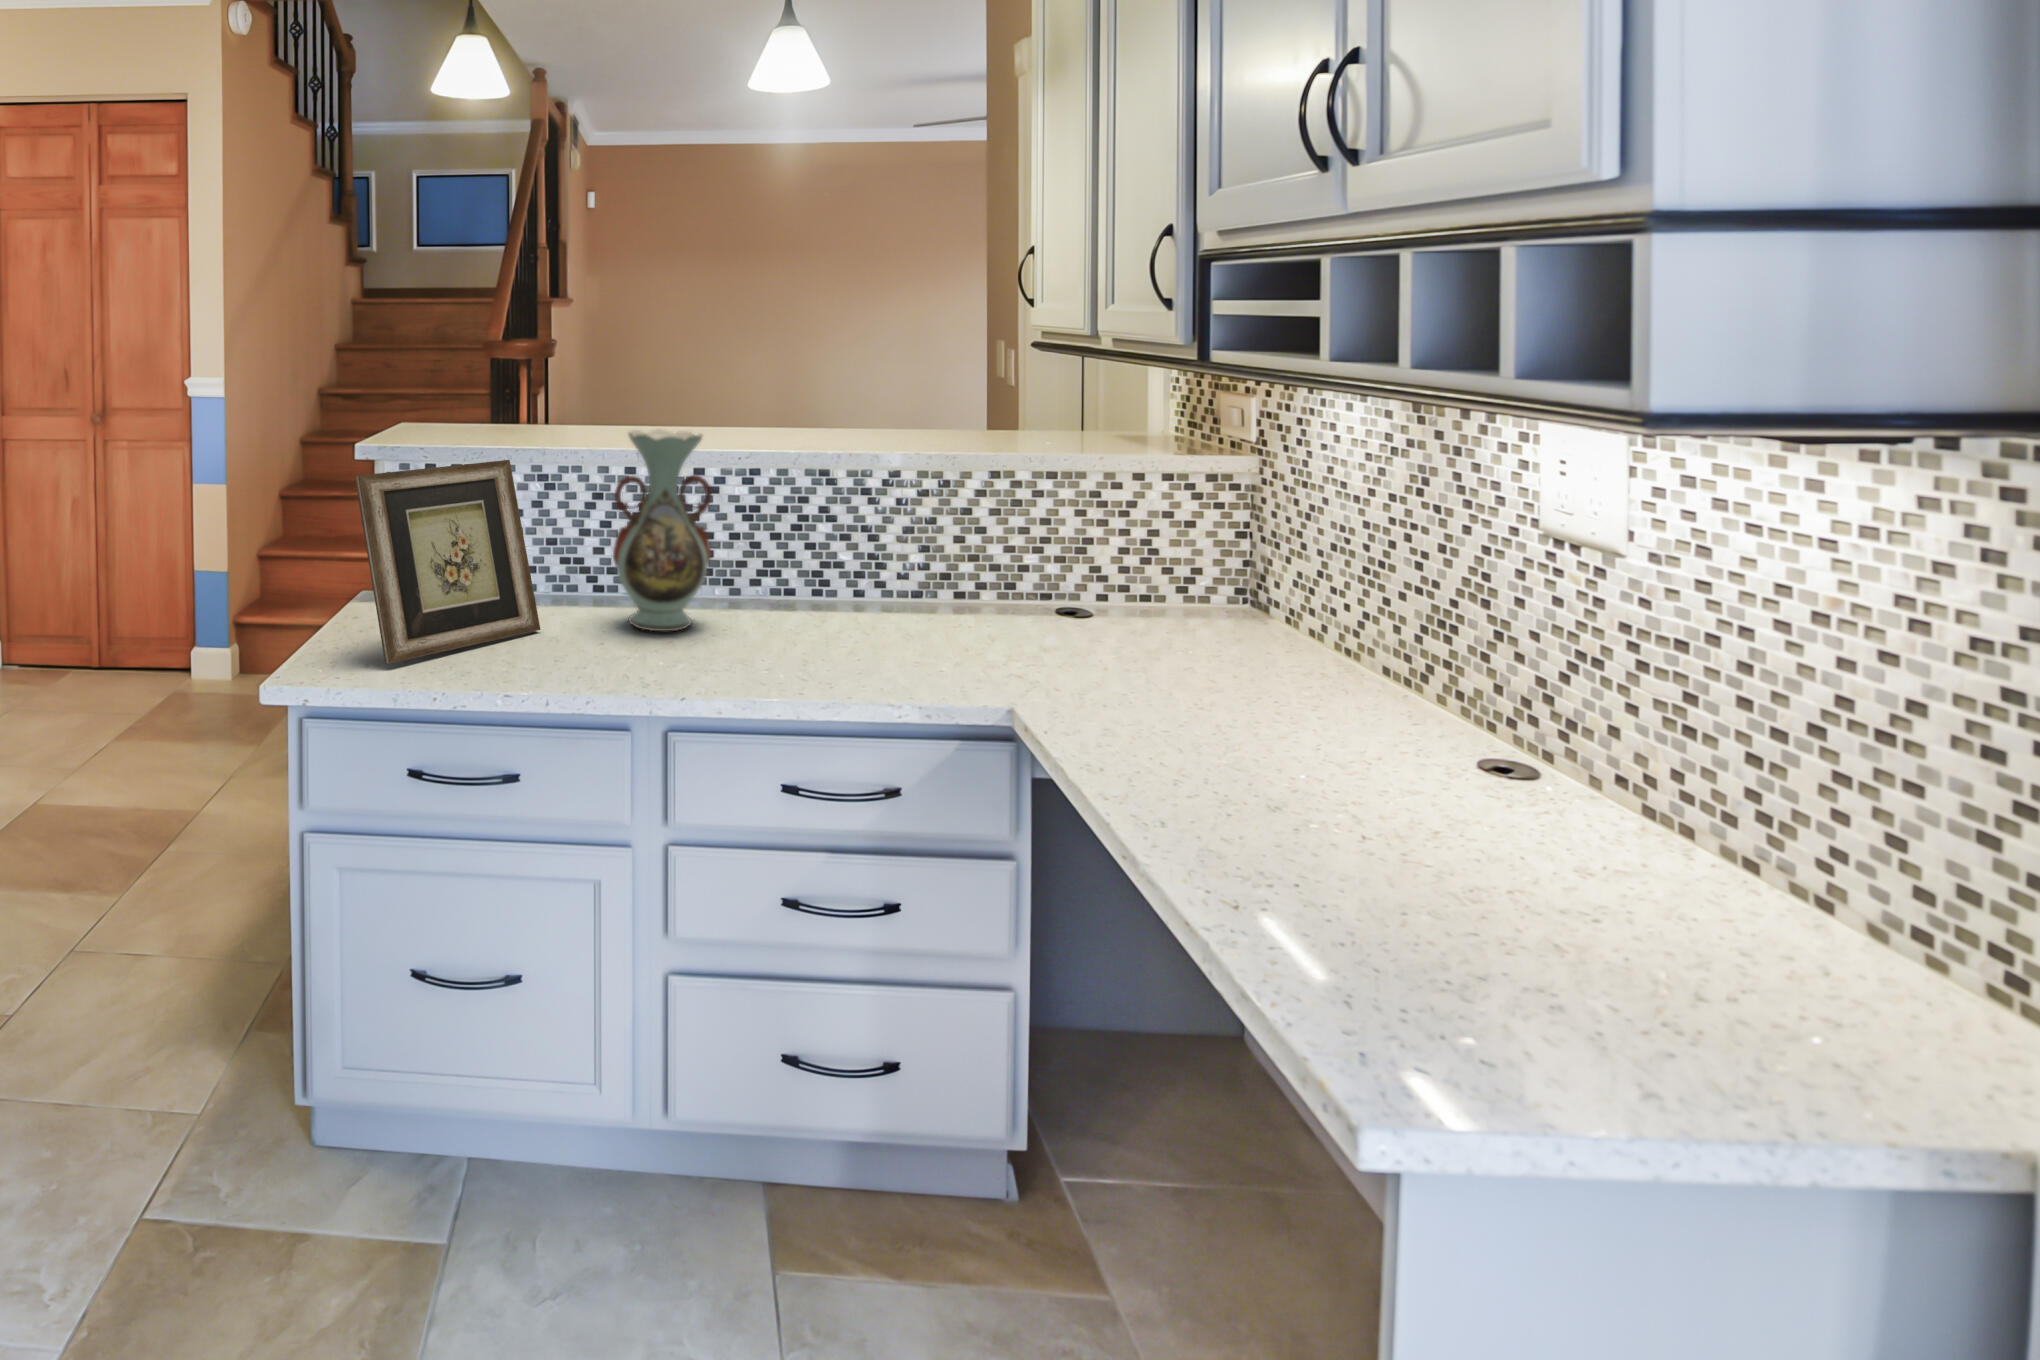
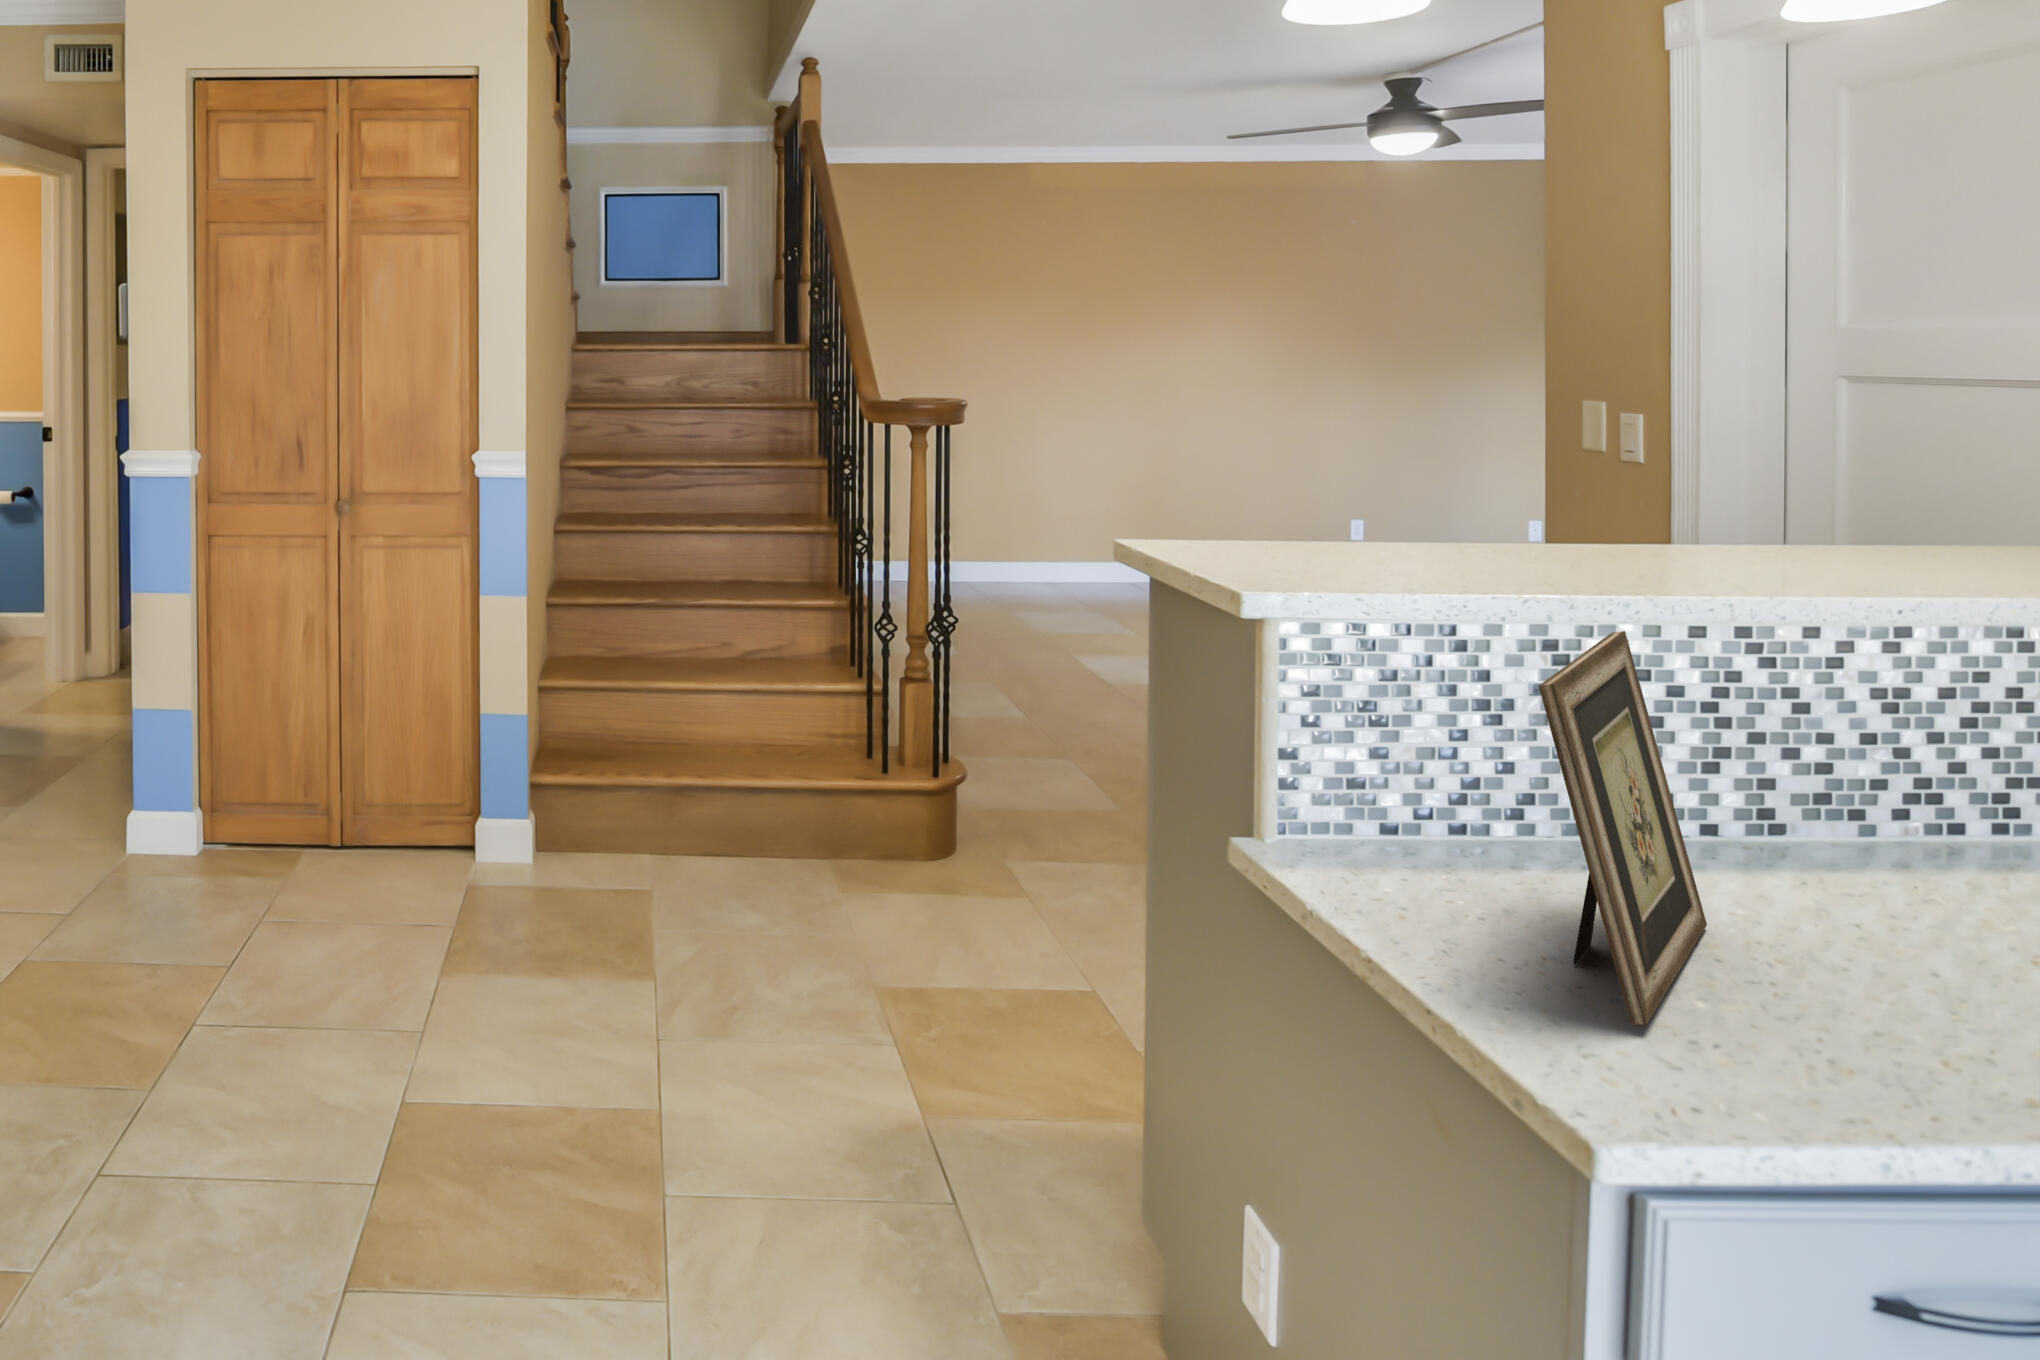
decorative vase: present [613,430,712,631] -> none [1780,573,1969,921]

